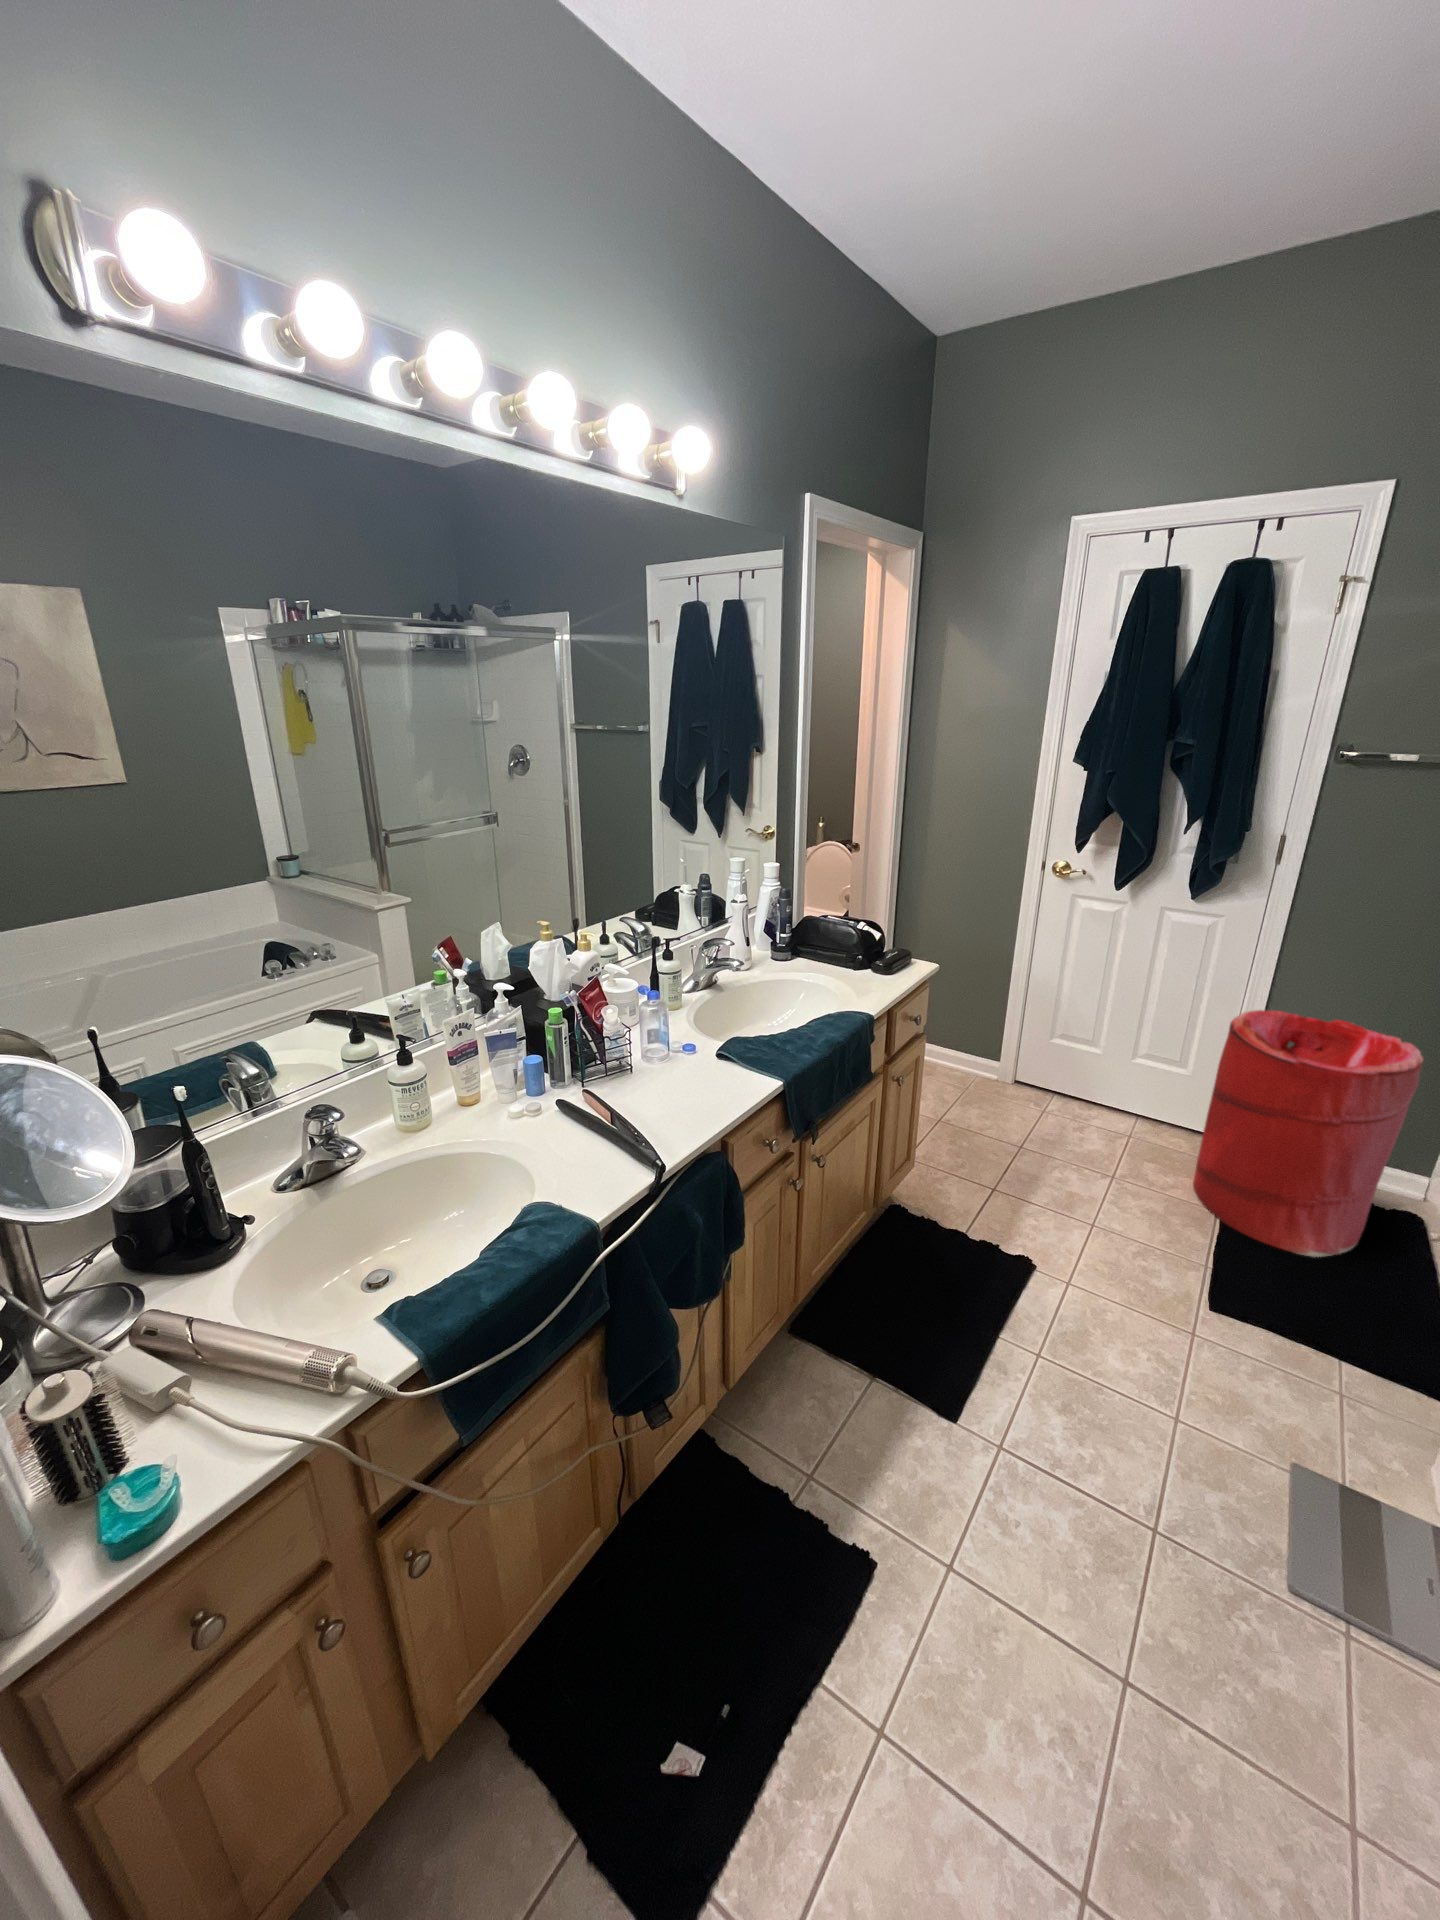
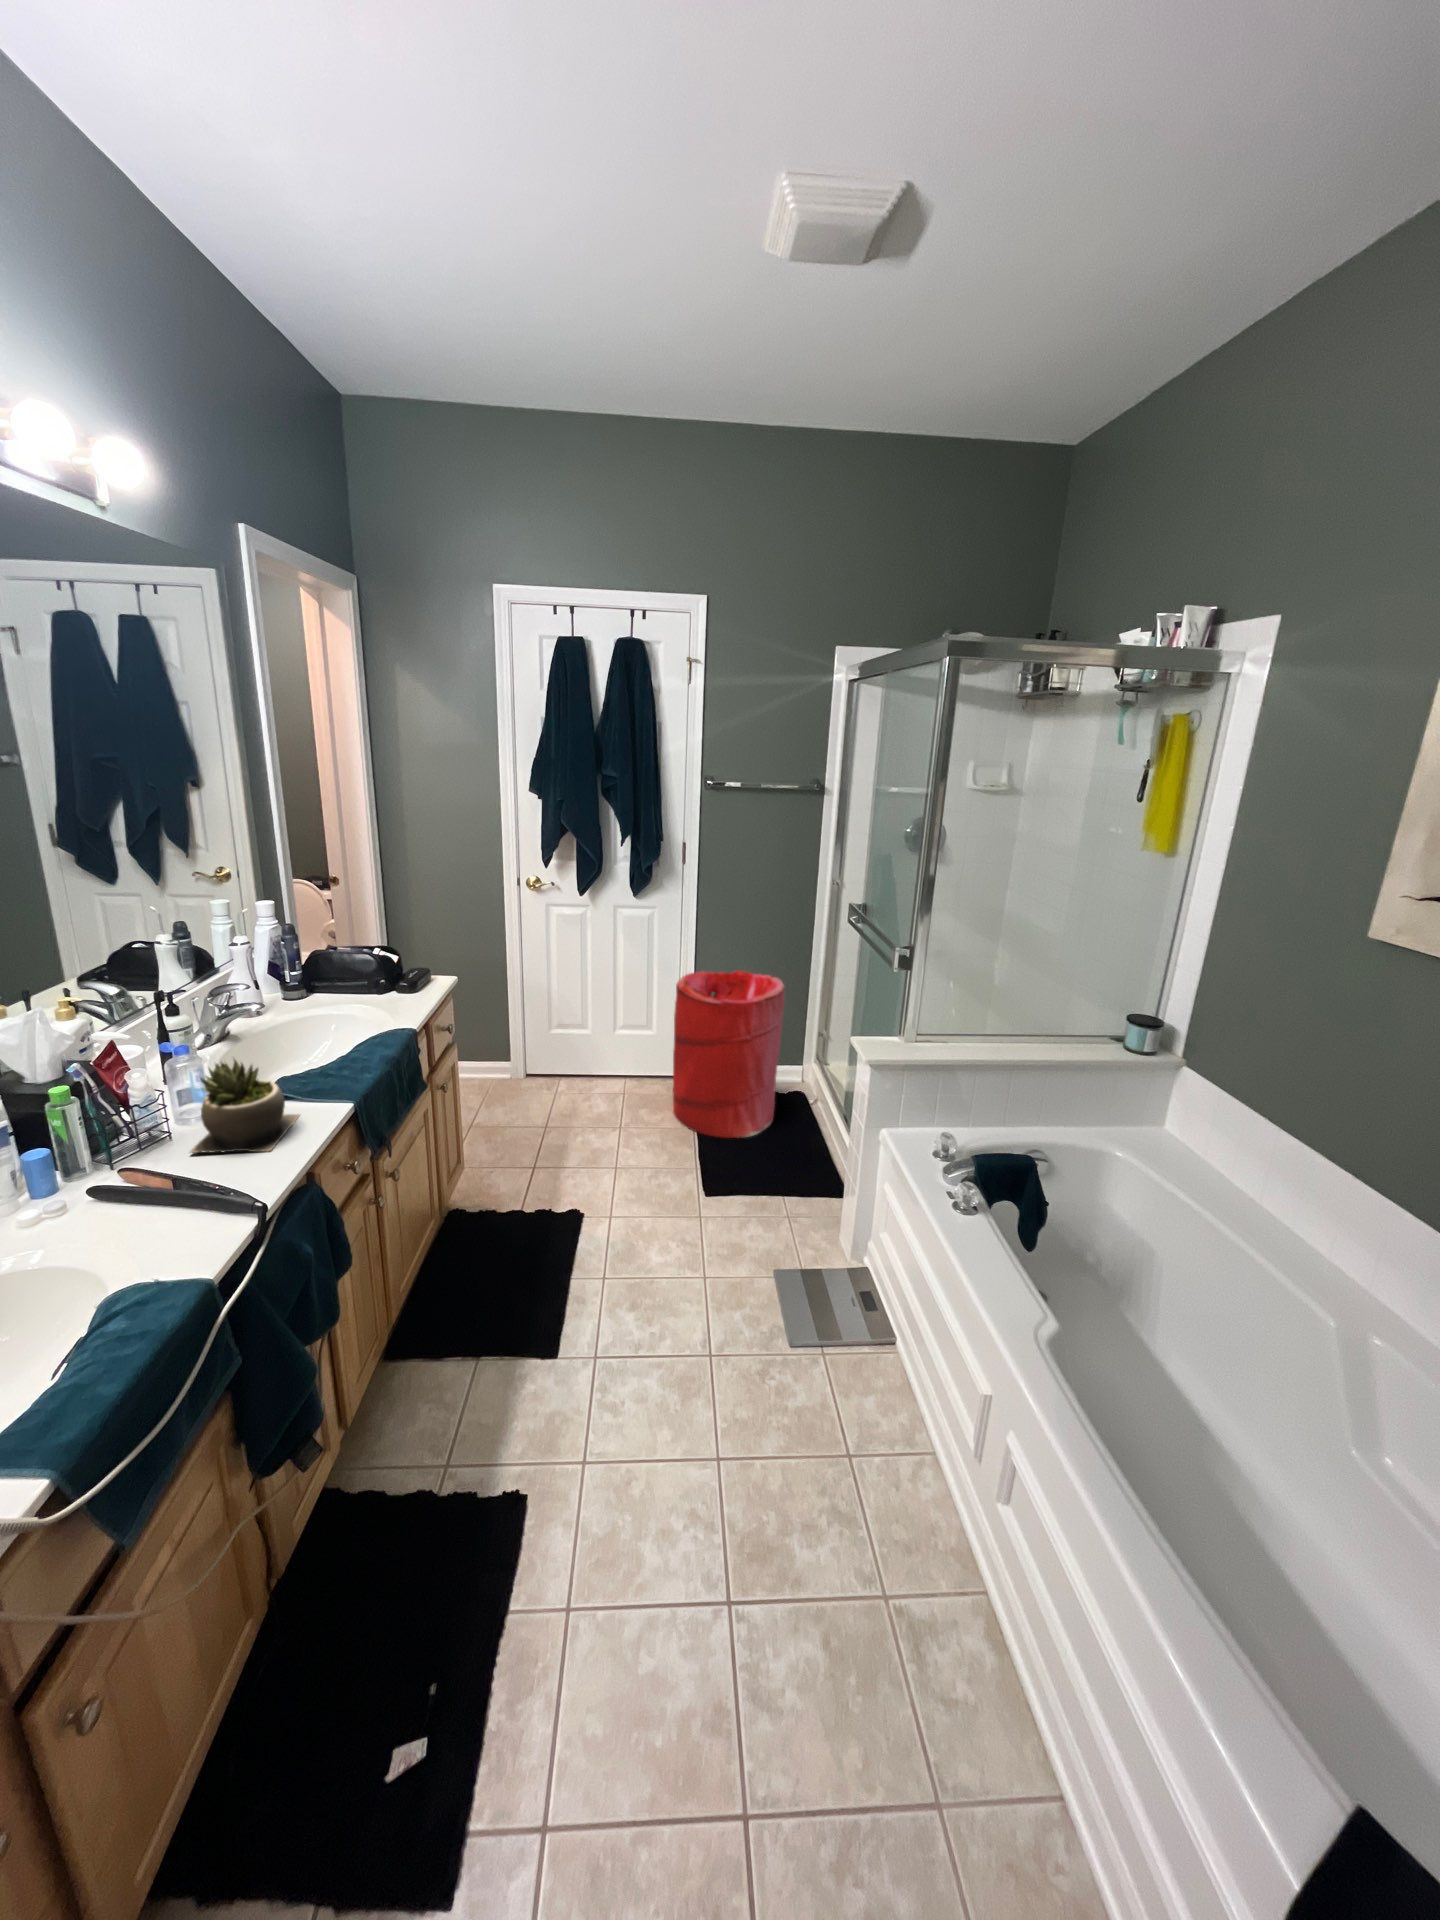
succulent plant: none [636,1011,733,1110] -> present [190,1060,299,1153]

